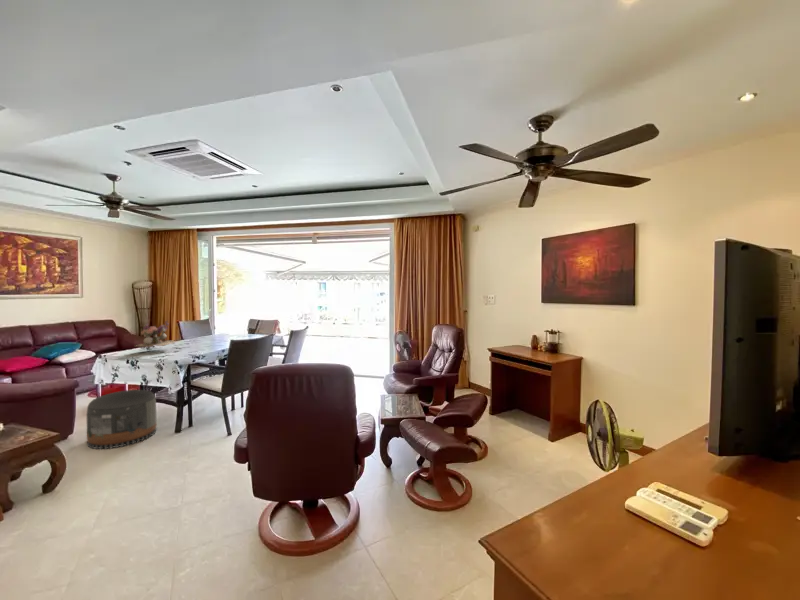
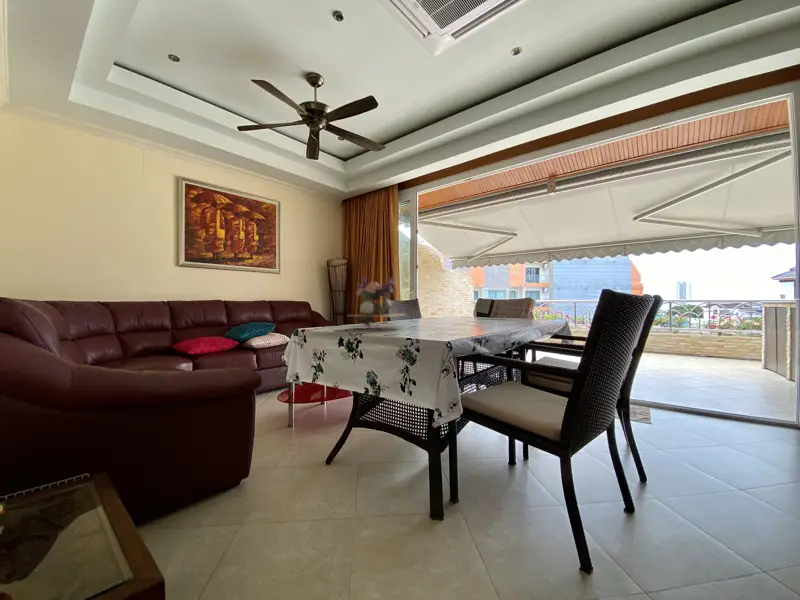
pouf: present [87,390,157,449] -> none [271,401,390,541]

